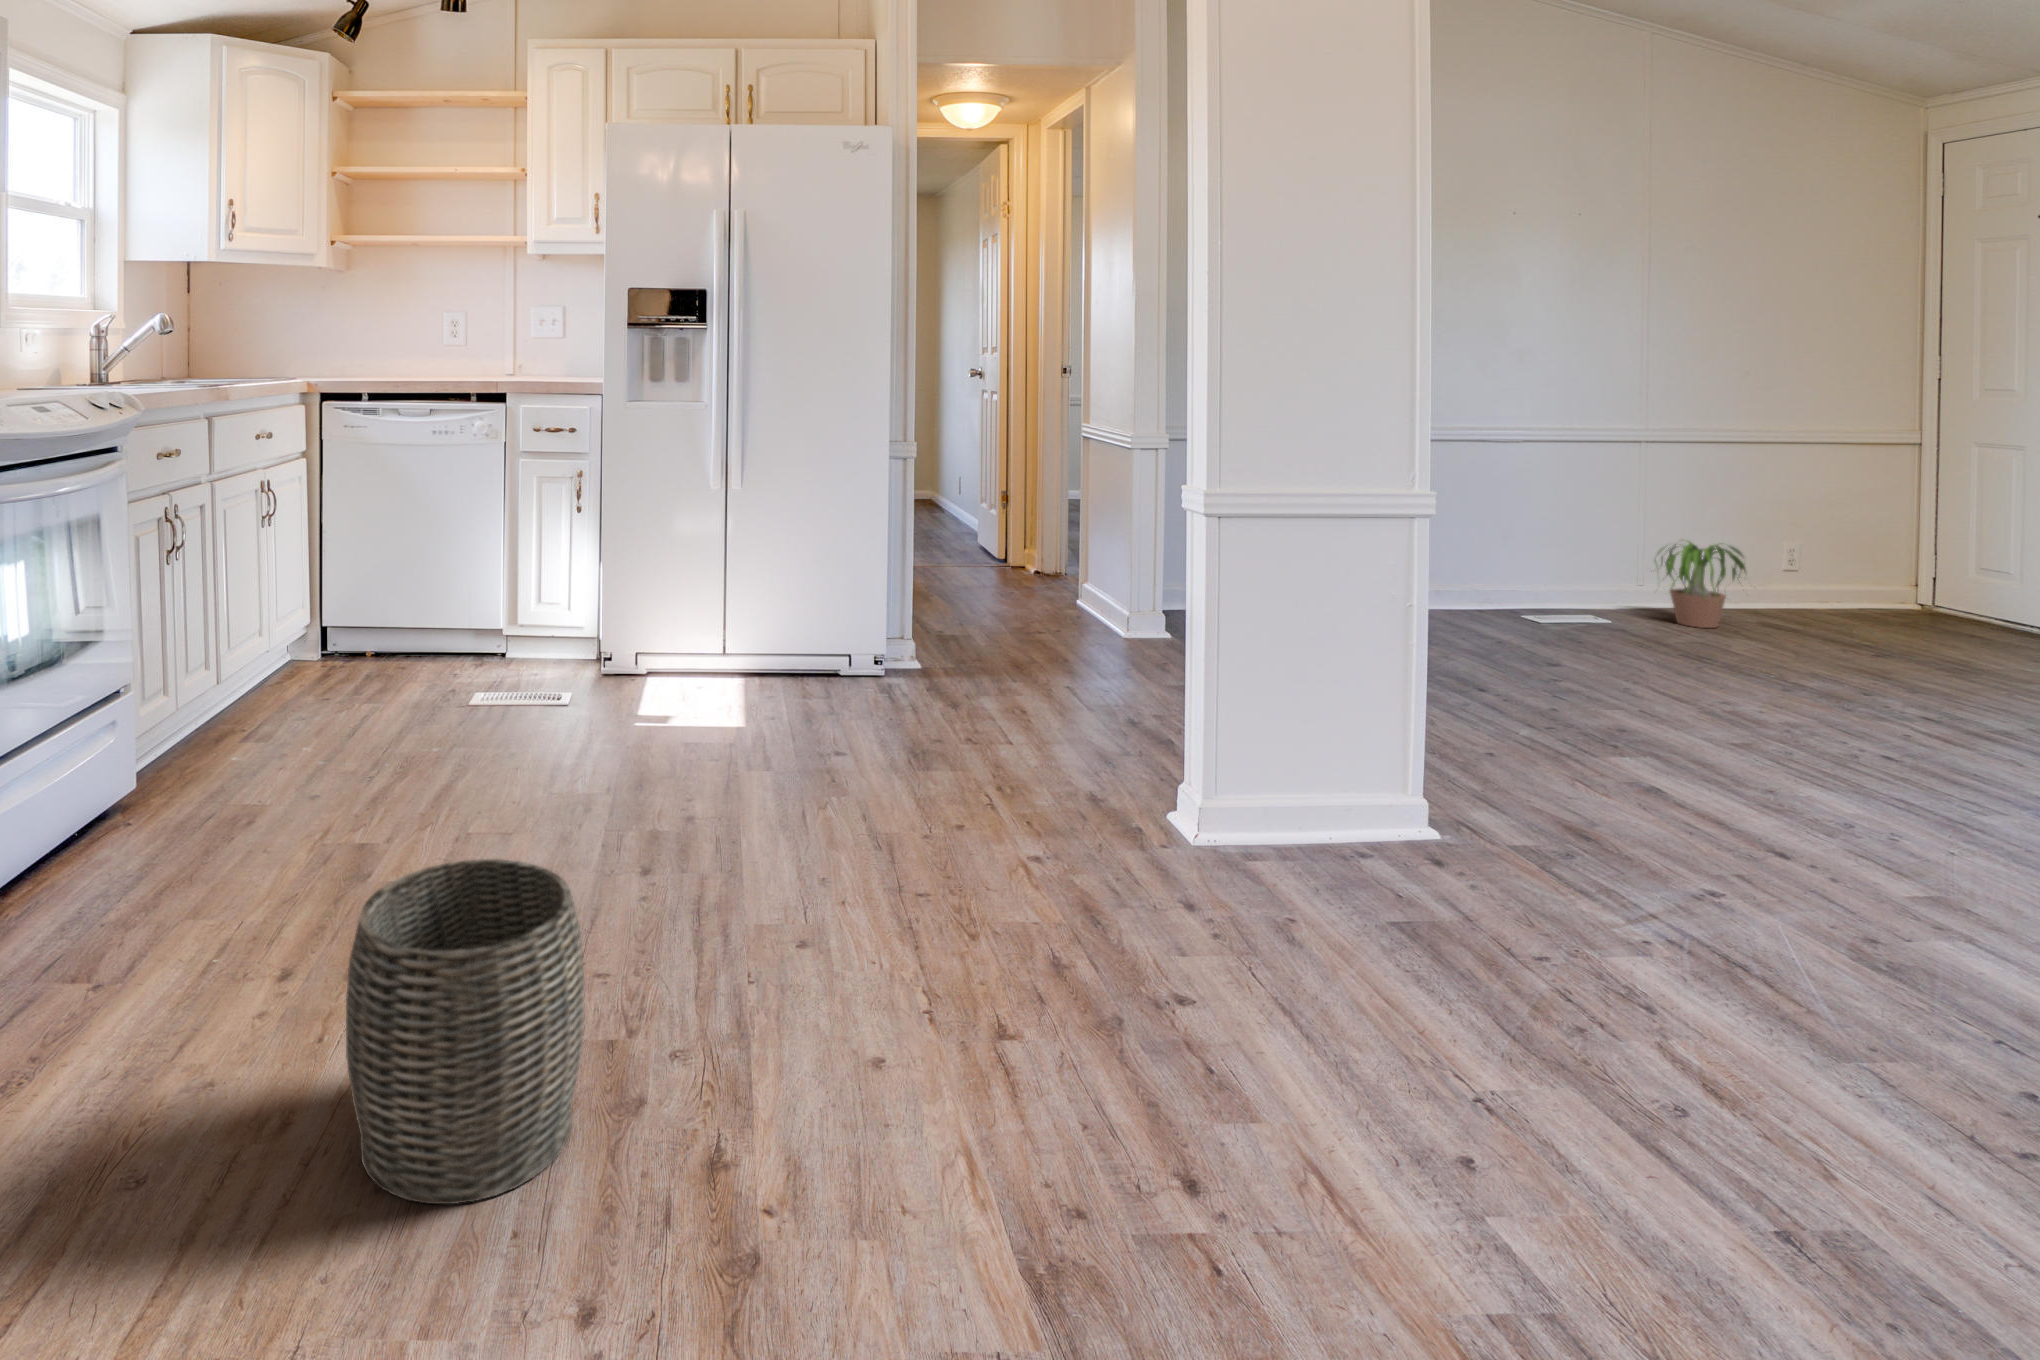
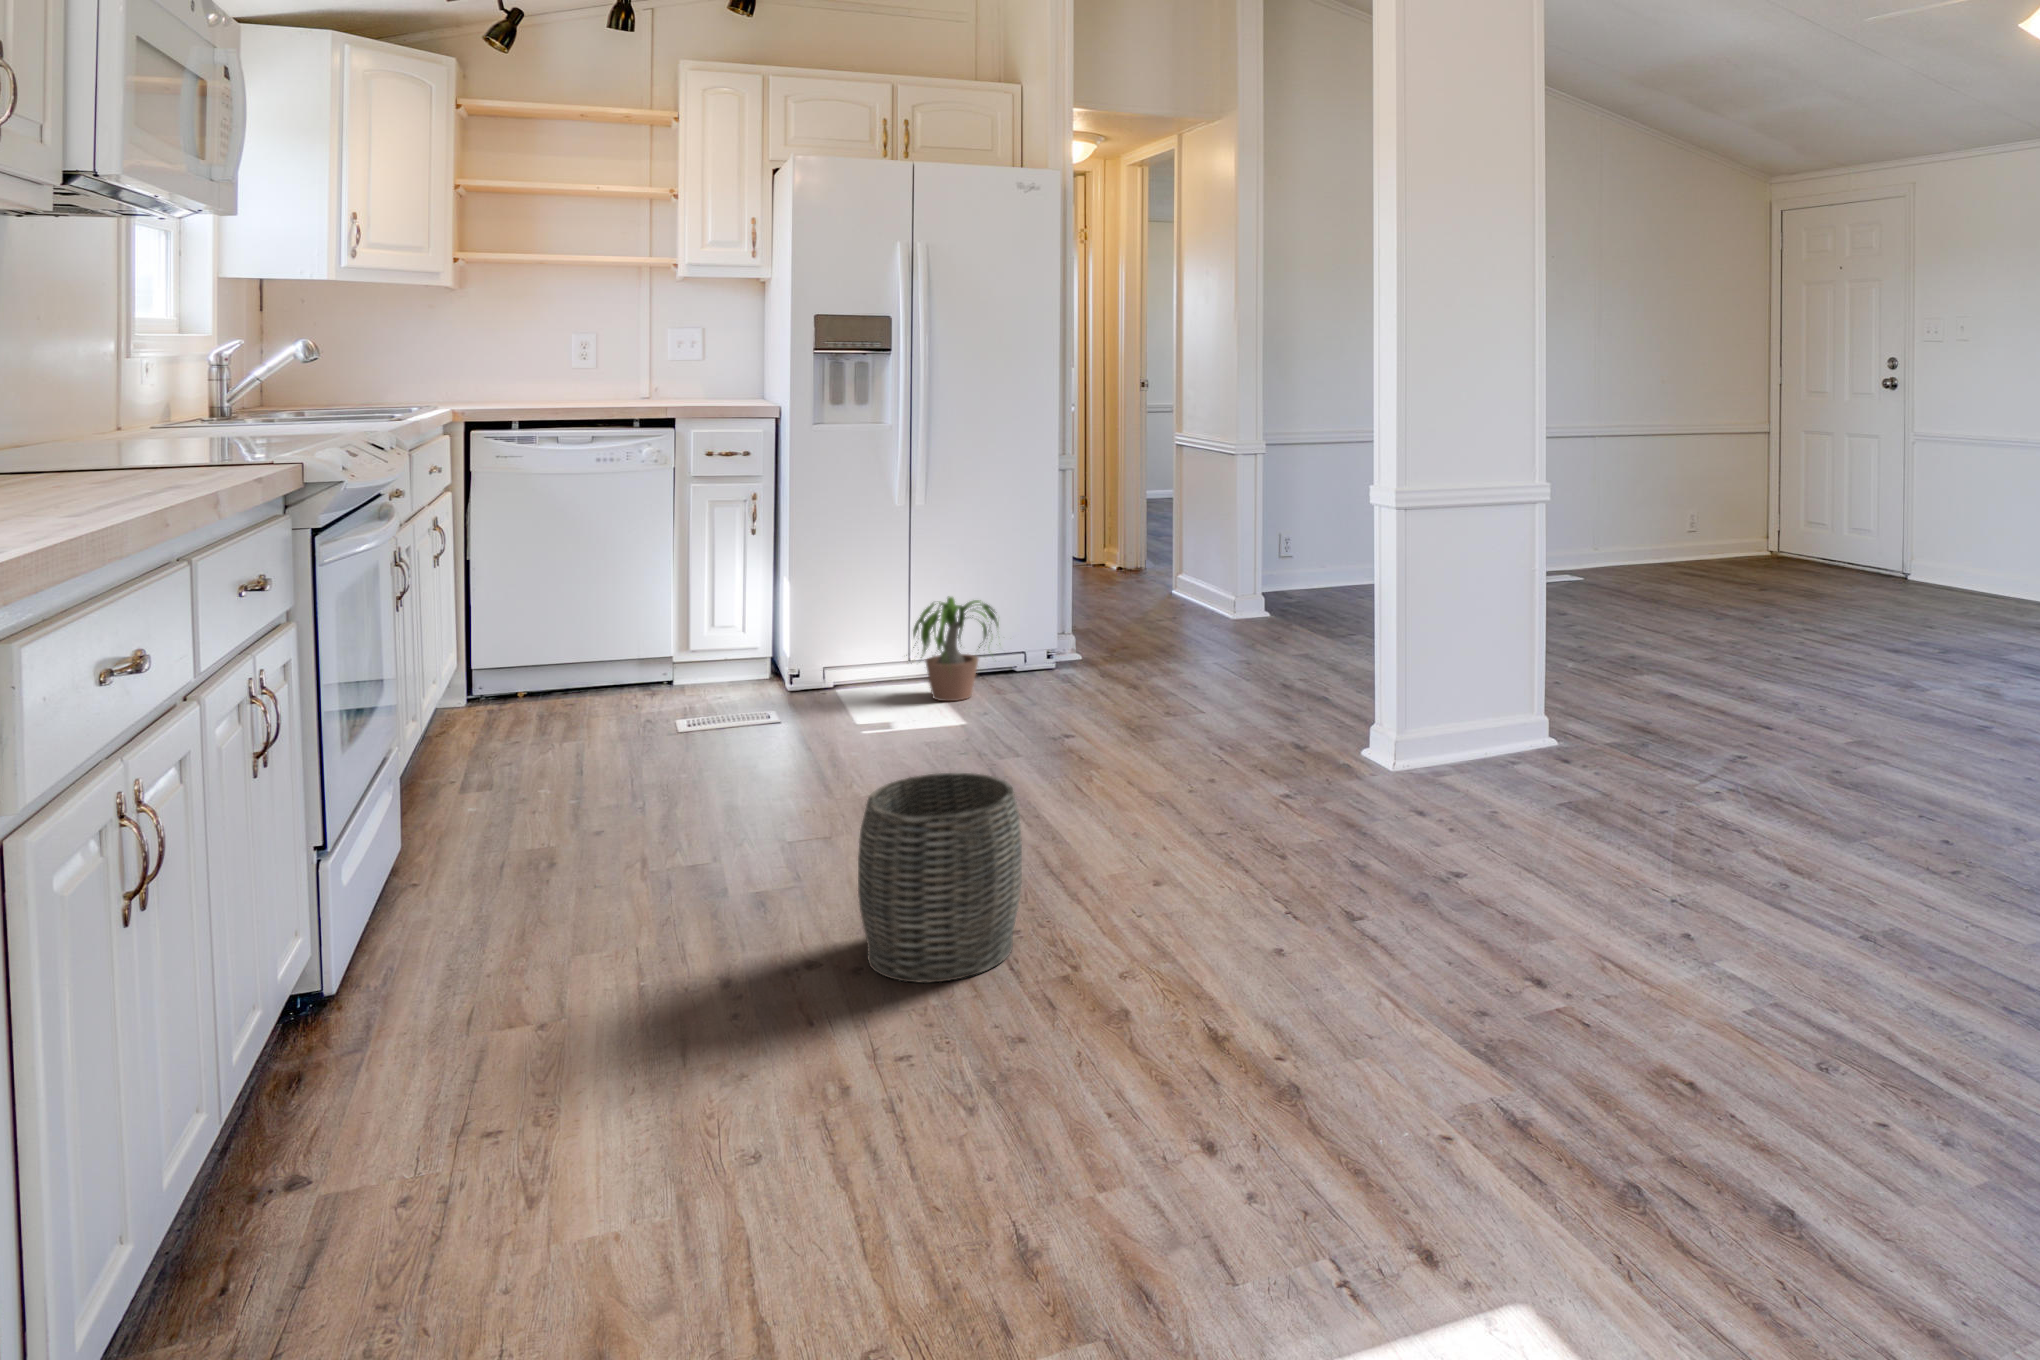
potted plant: present [1658,542,1746,628] -> present [913,596,999,701]

